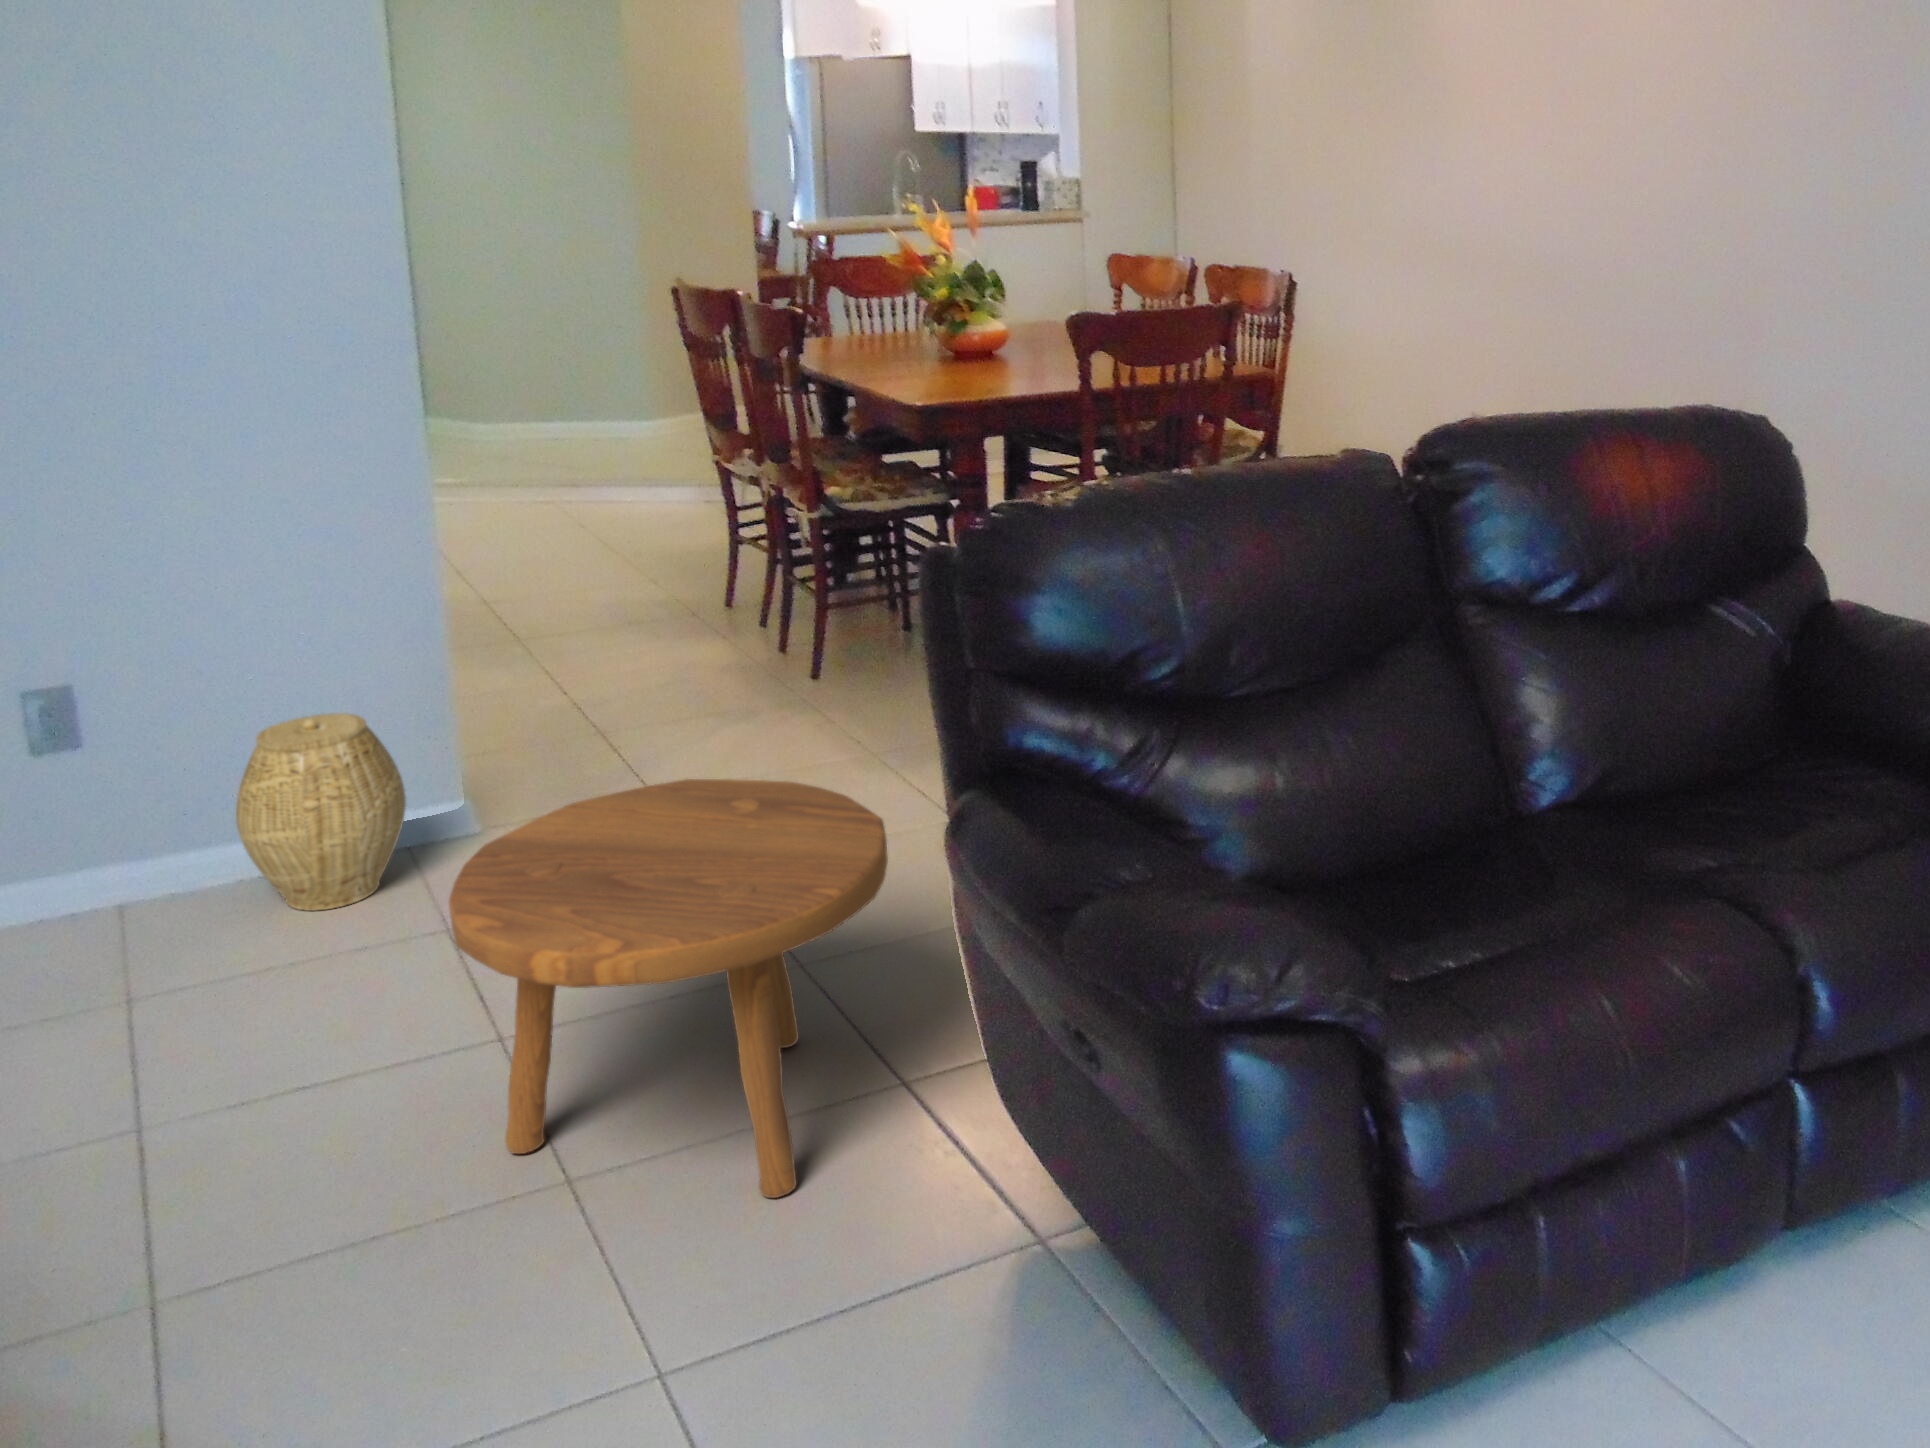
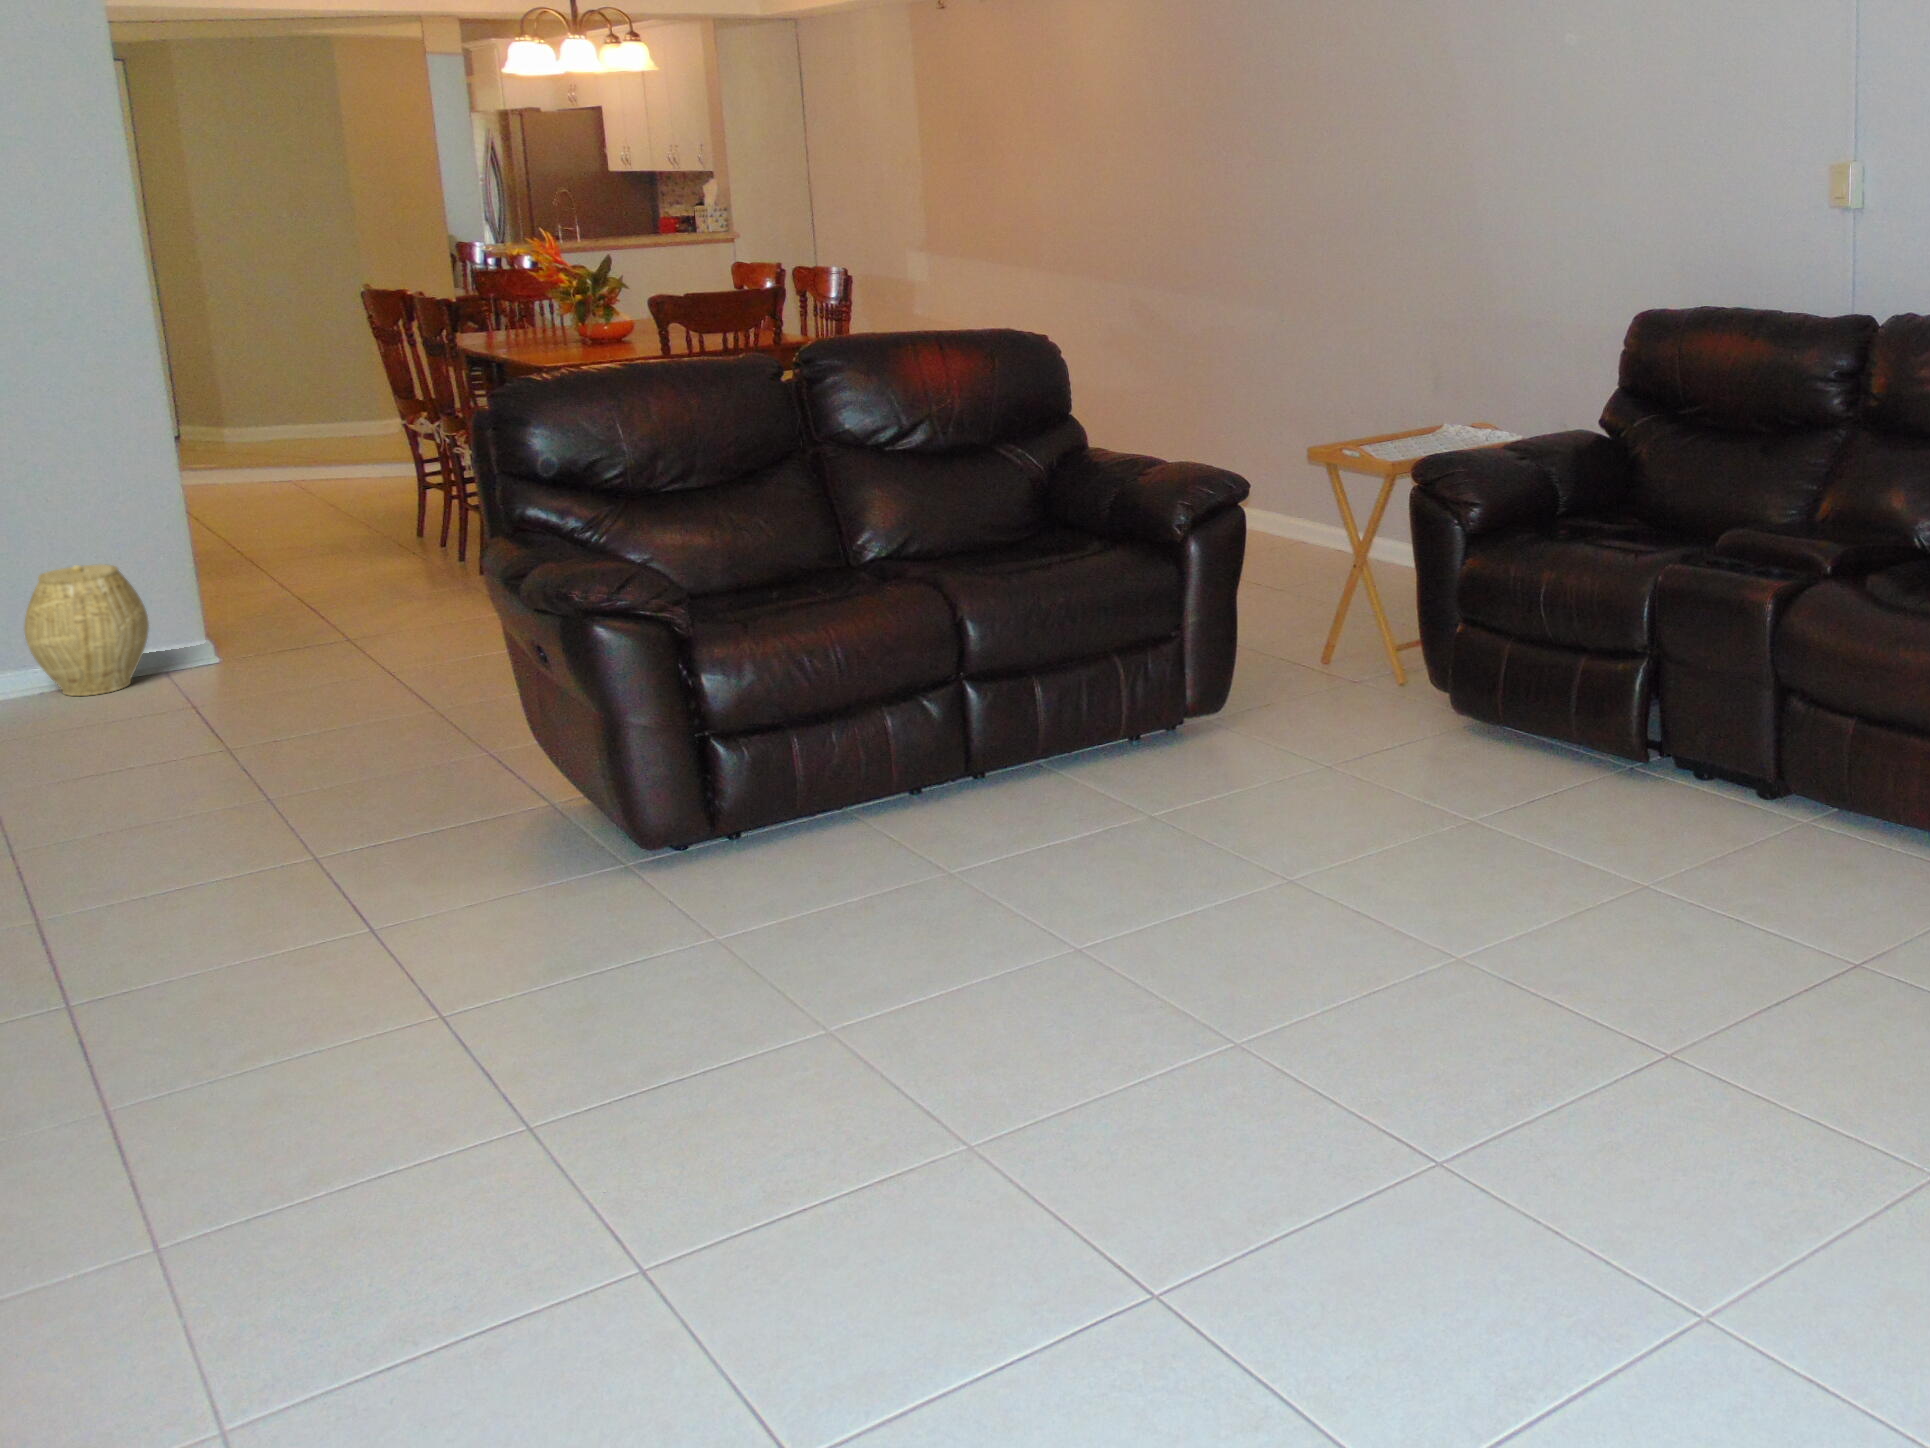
footstool: present [449,779,888,1198] -> none [171,569,460,794]

